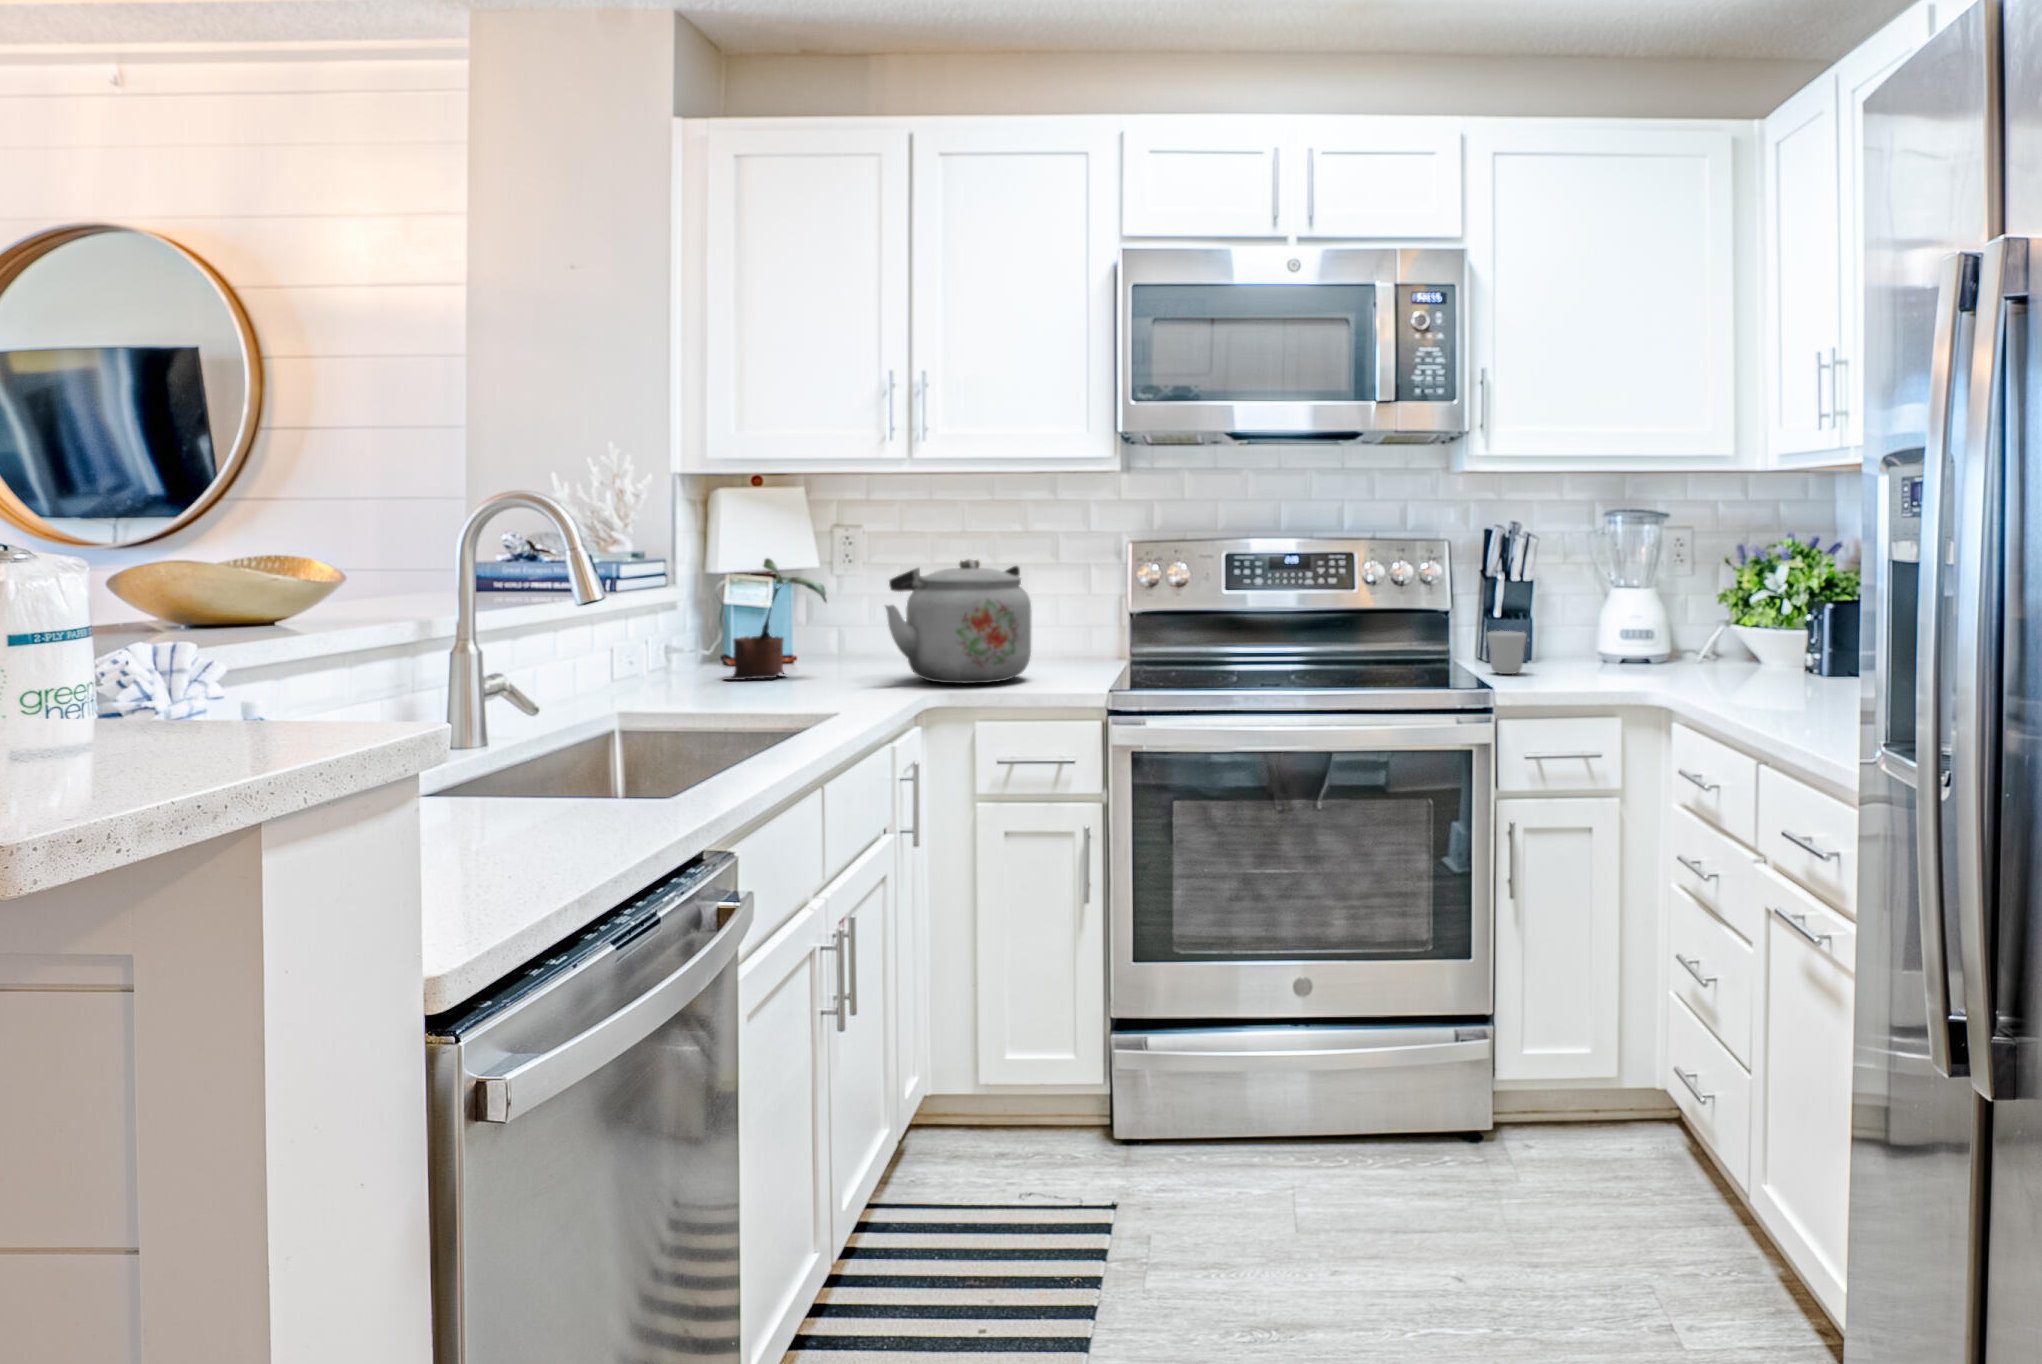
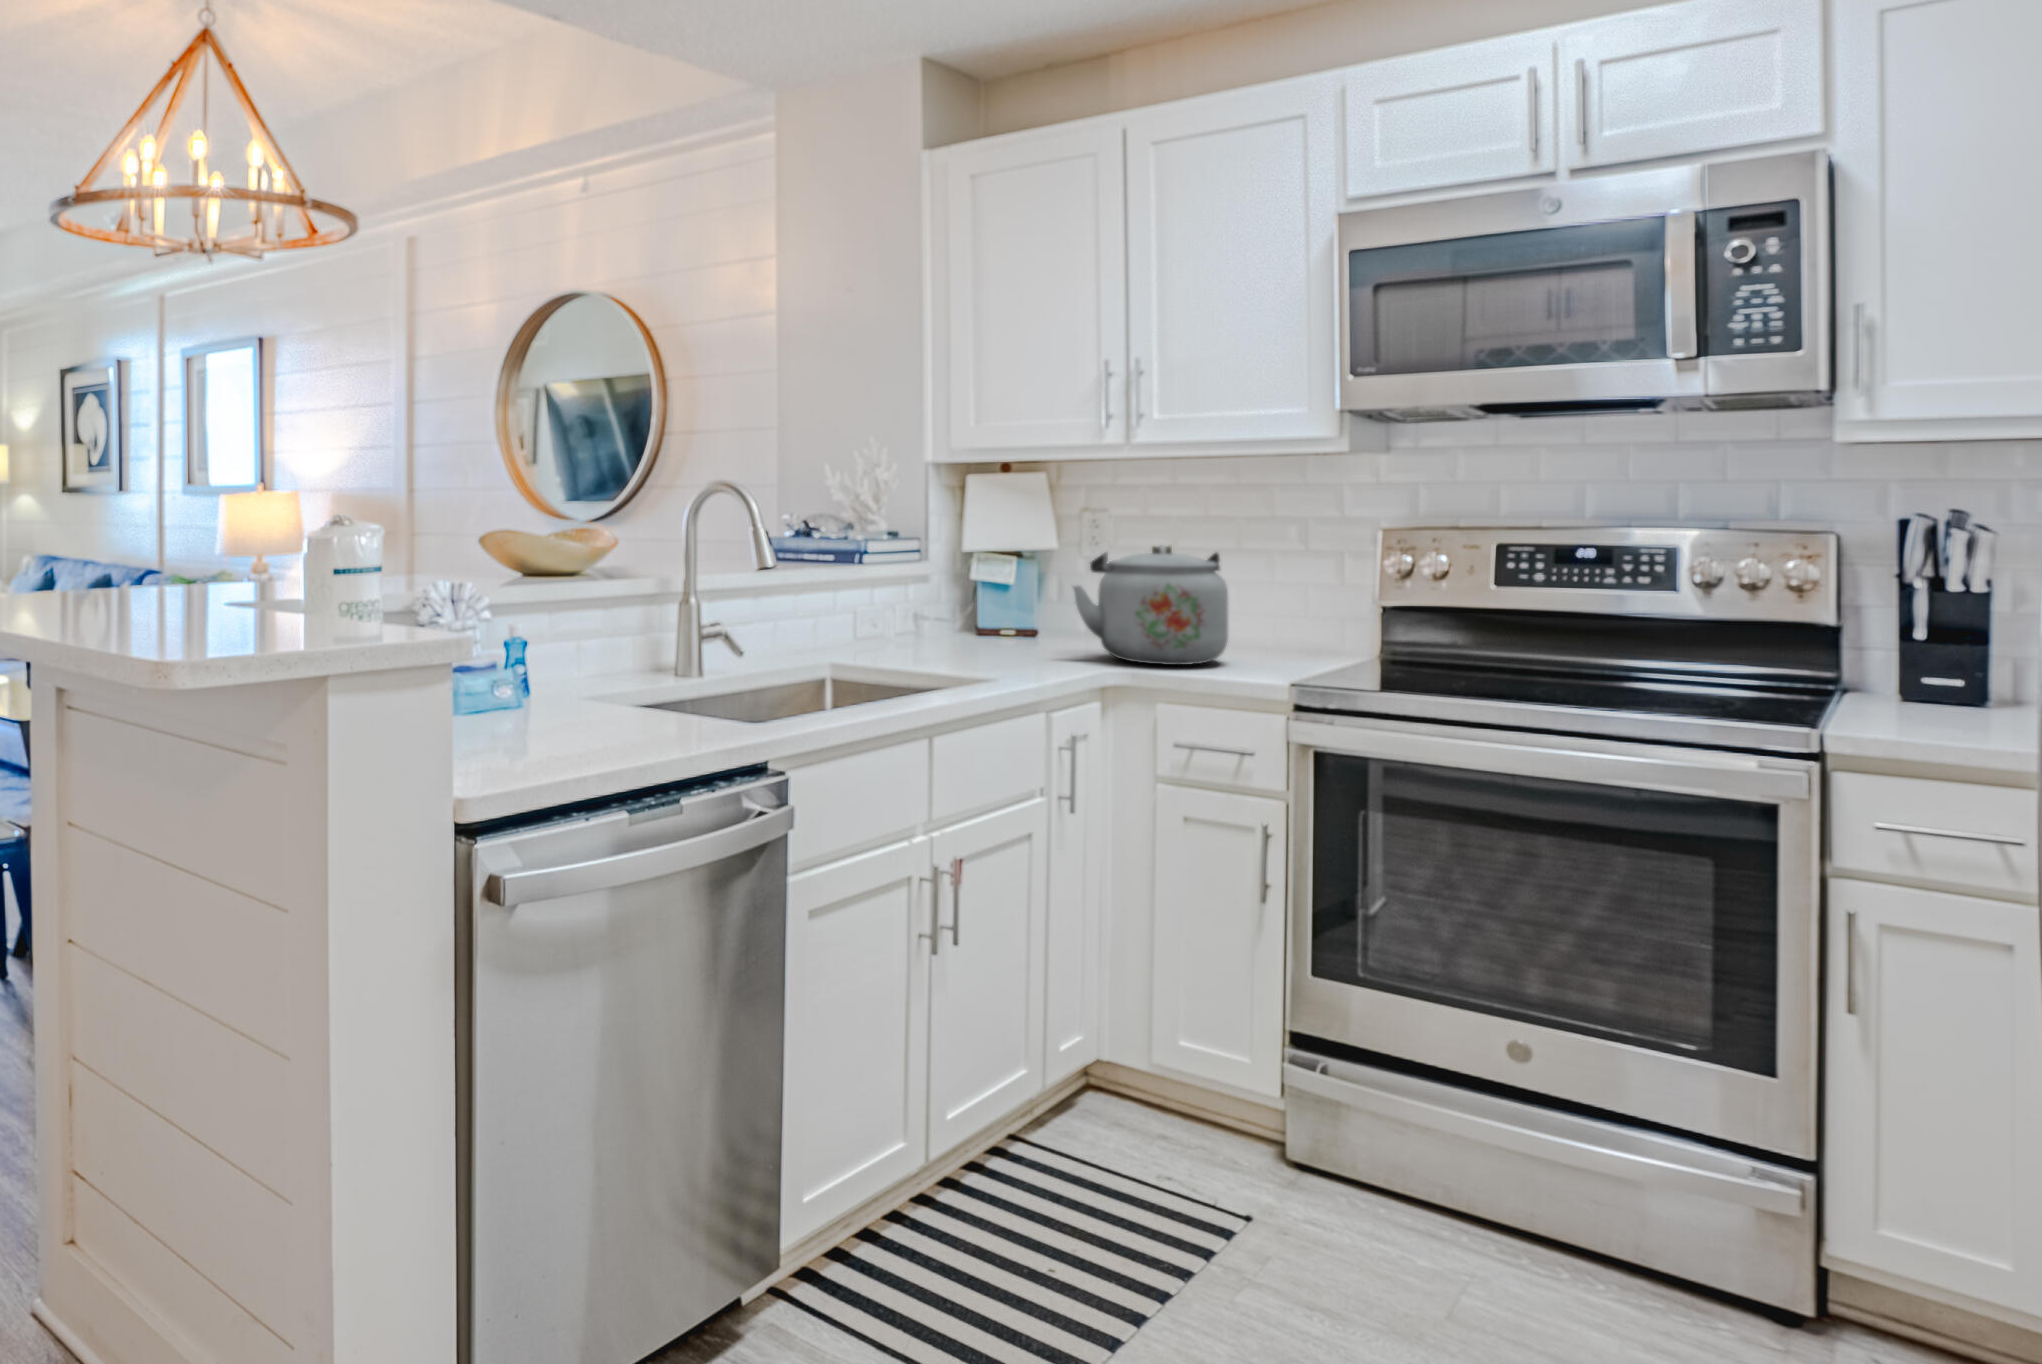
potted plant: present [726,558,827,680] -> none [947,540,1037,645]
mug: present [1487,631,1526,674] -> none [1884,657,1960,716]

